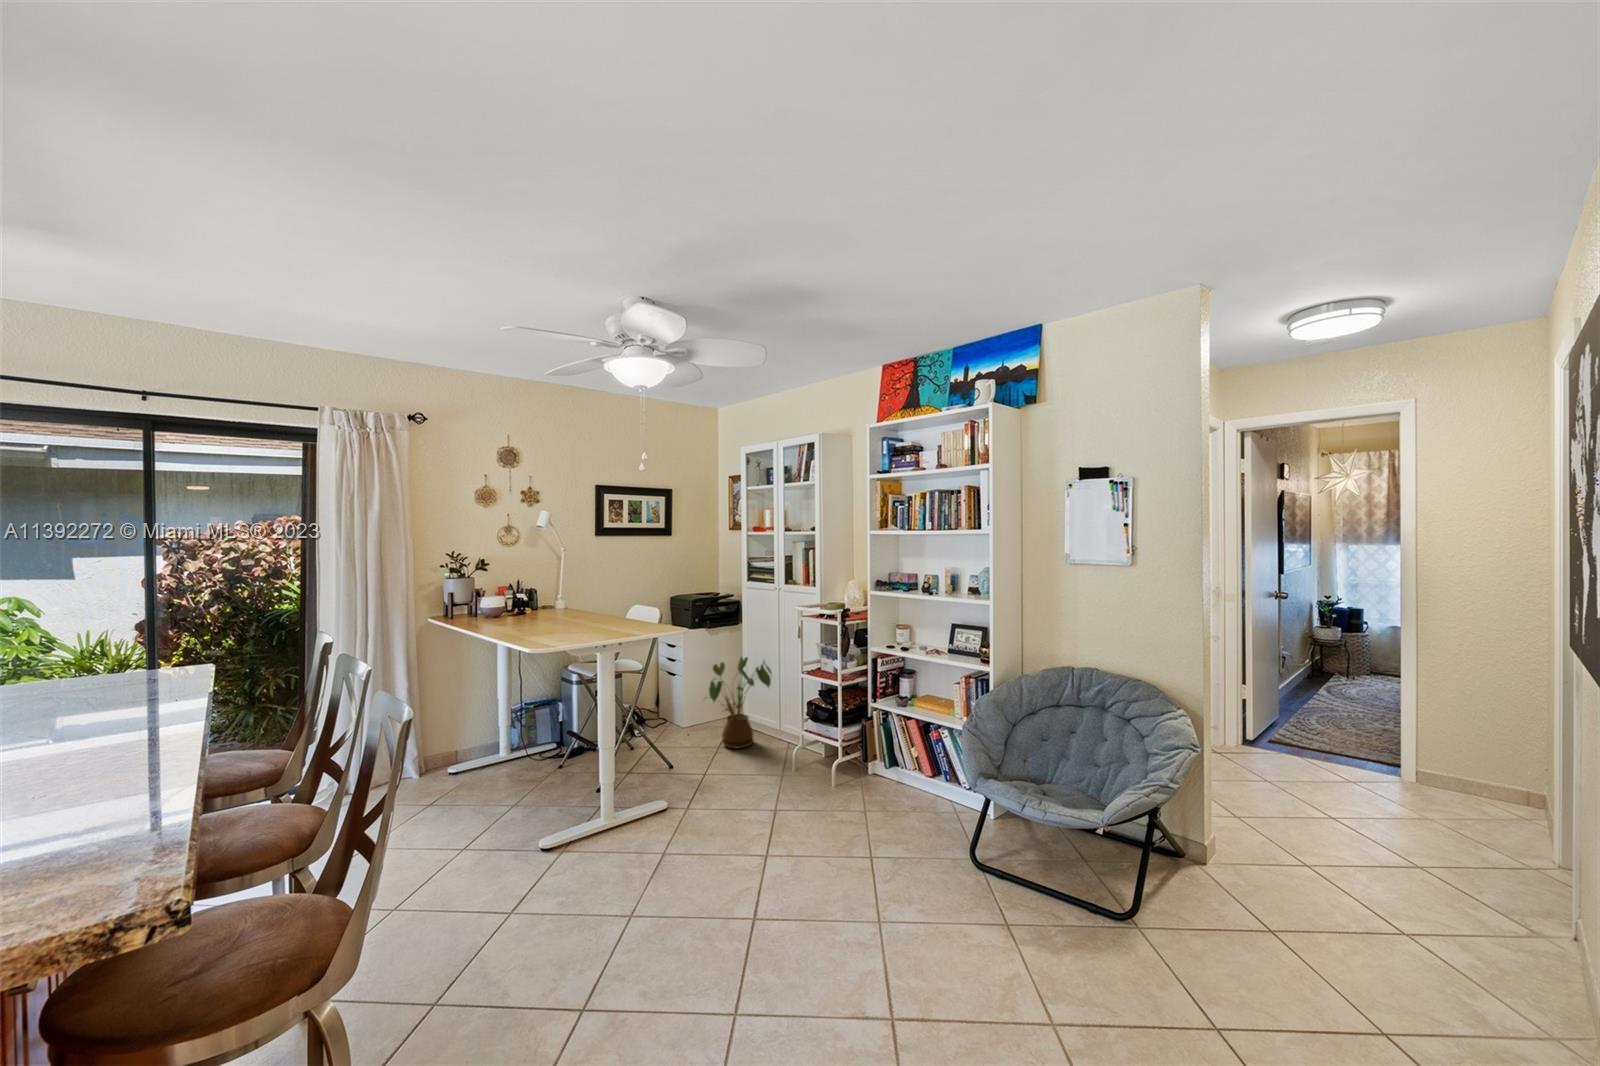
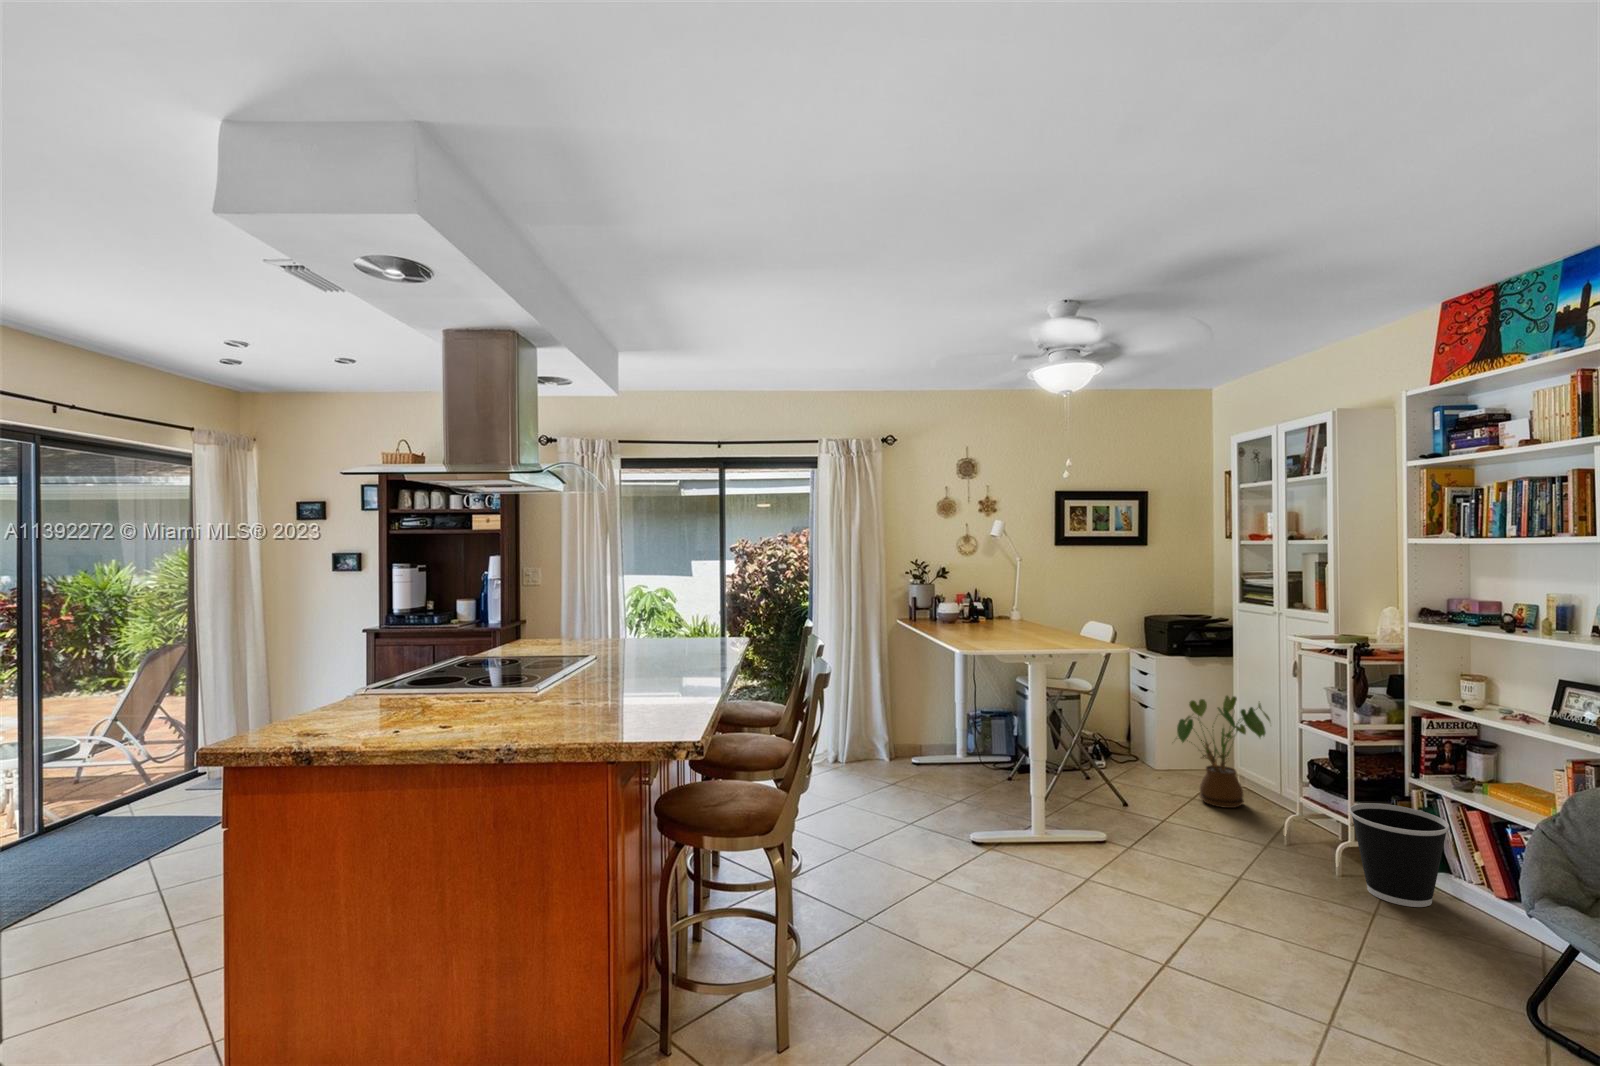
wastebasket: none [841,724,899,798] -> present [1349,803,1449,907]

